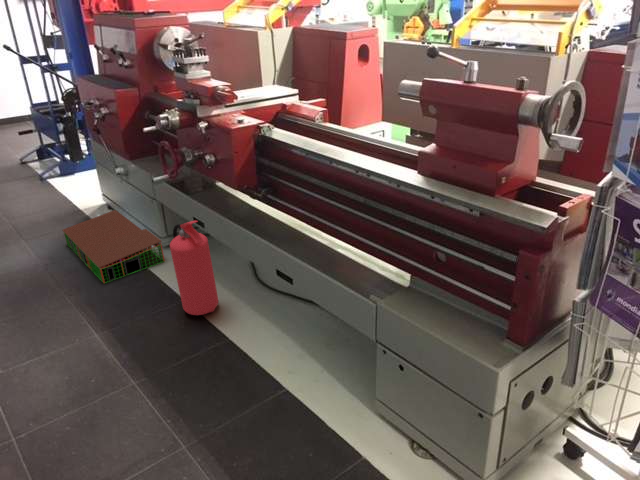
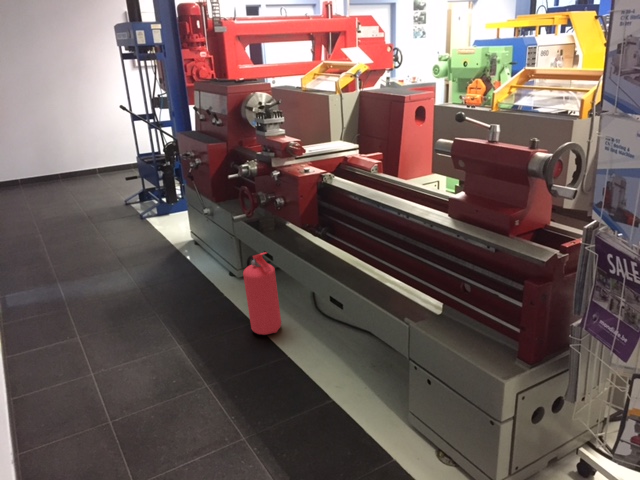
storage bin: present [62,210,165,283] -> none [157,244,239,305]

